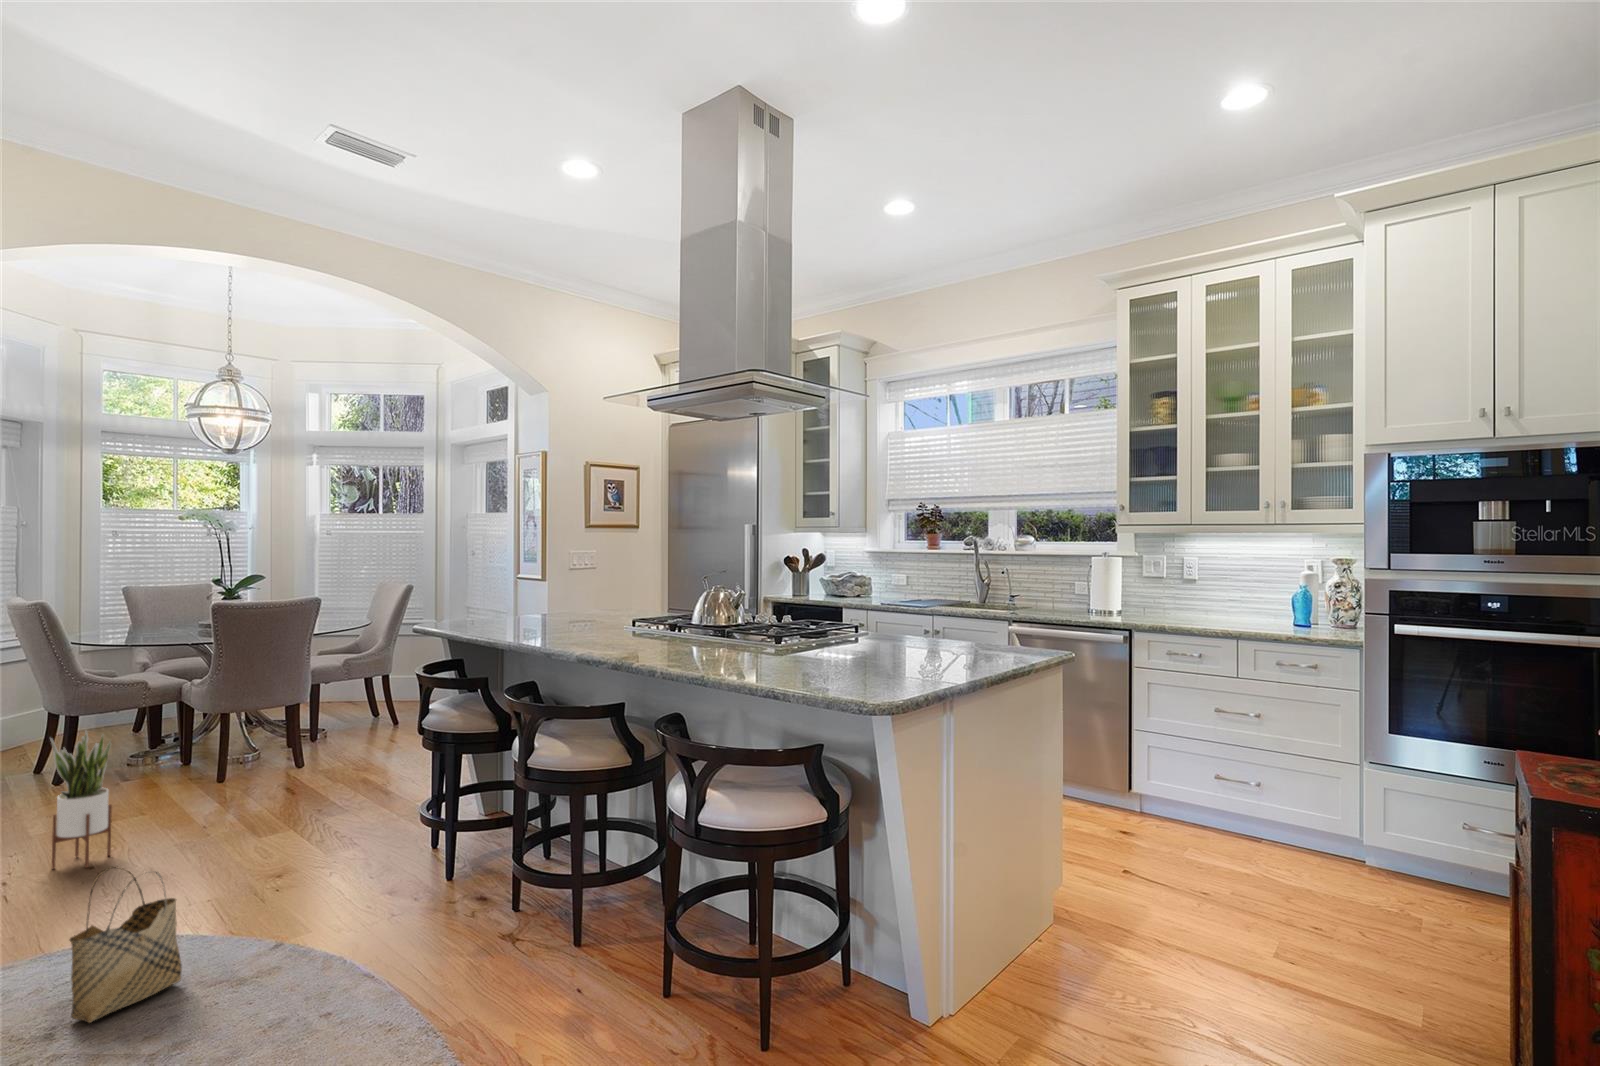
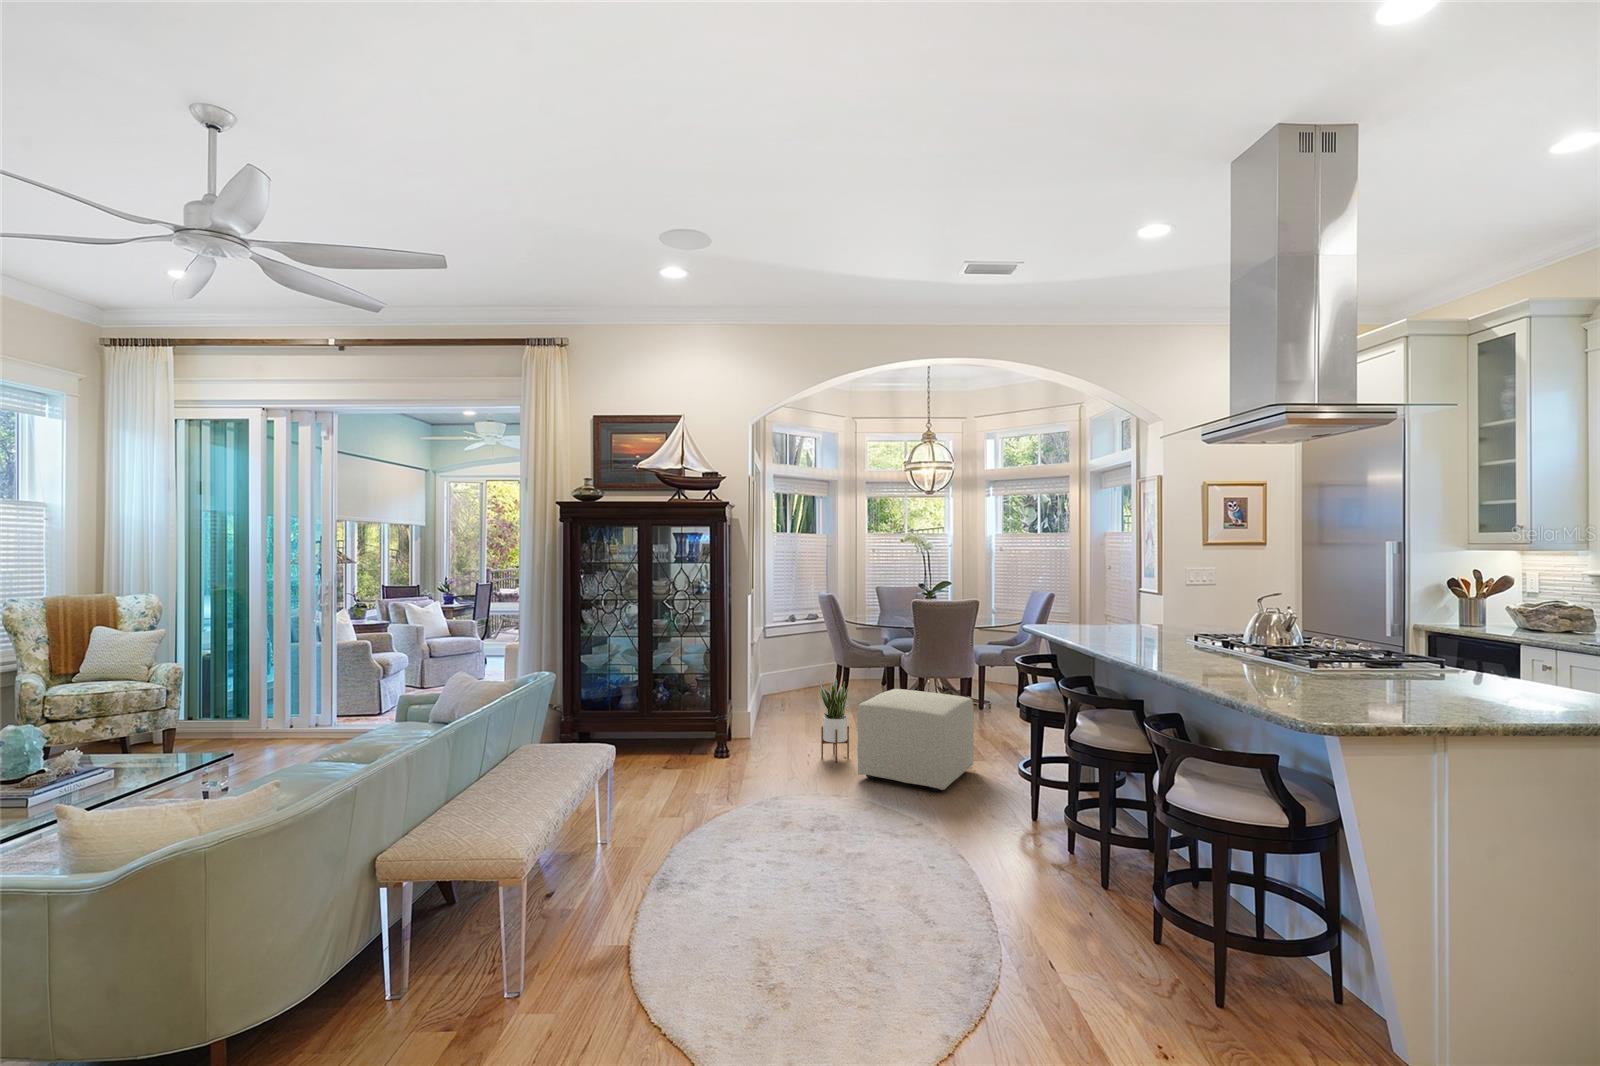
ottoman: none [143,726,336,876] -> present [857,689,974,792]
woven basket: present [70,866,182,1023] -> none [800,763,855,852]

